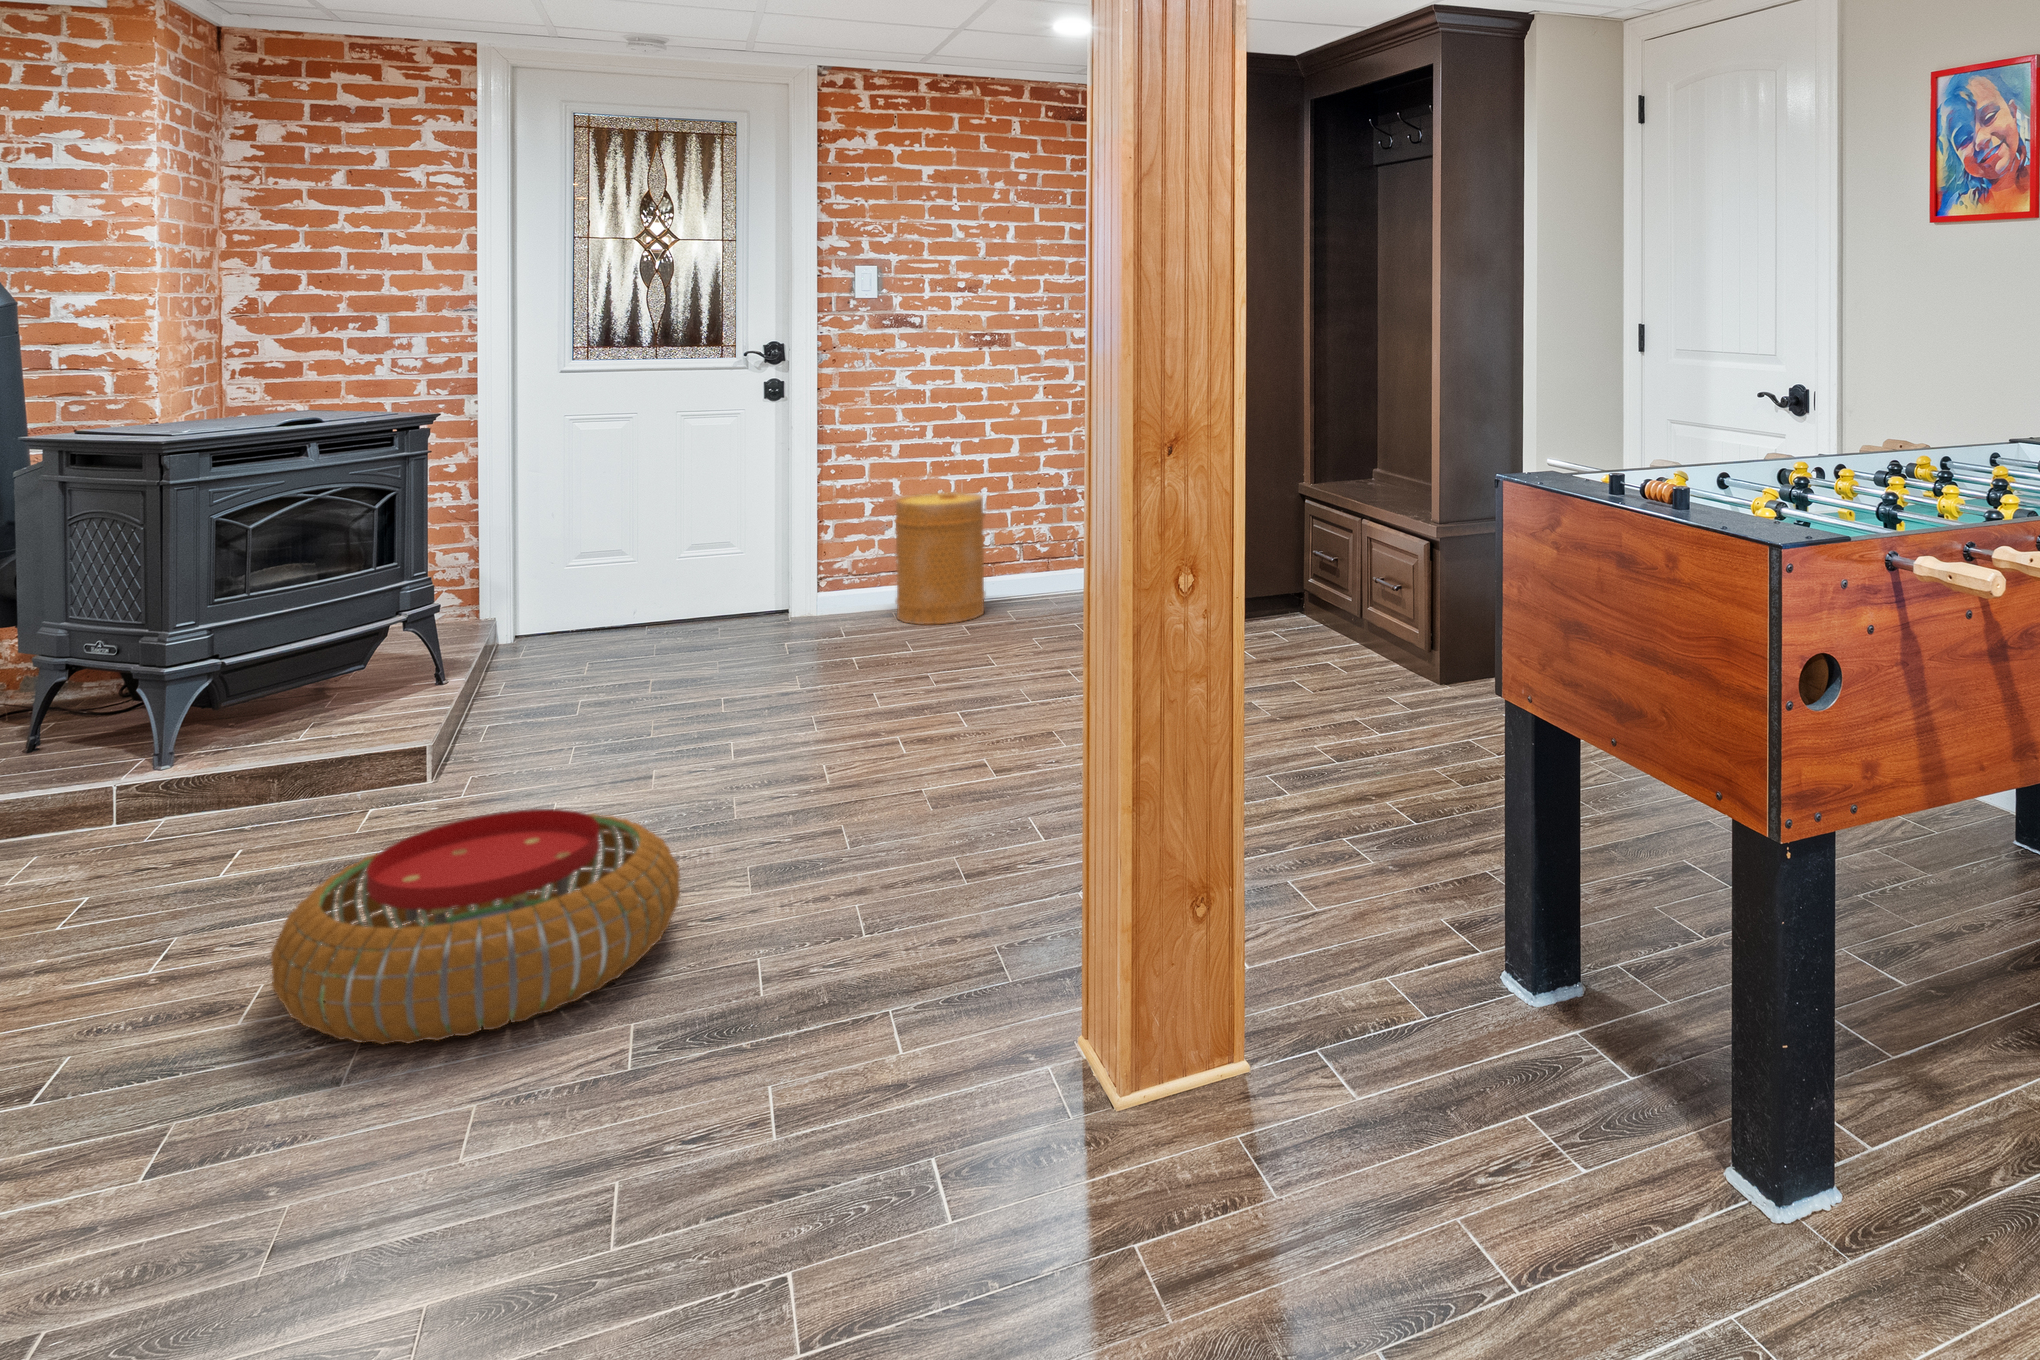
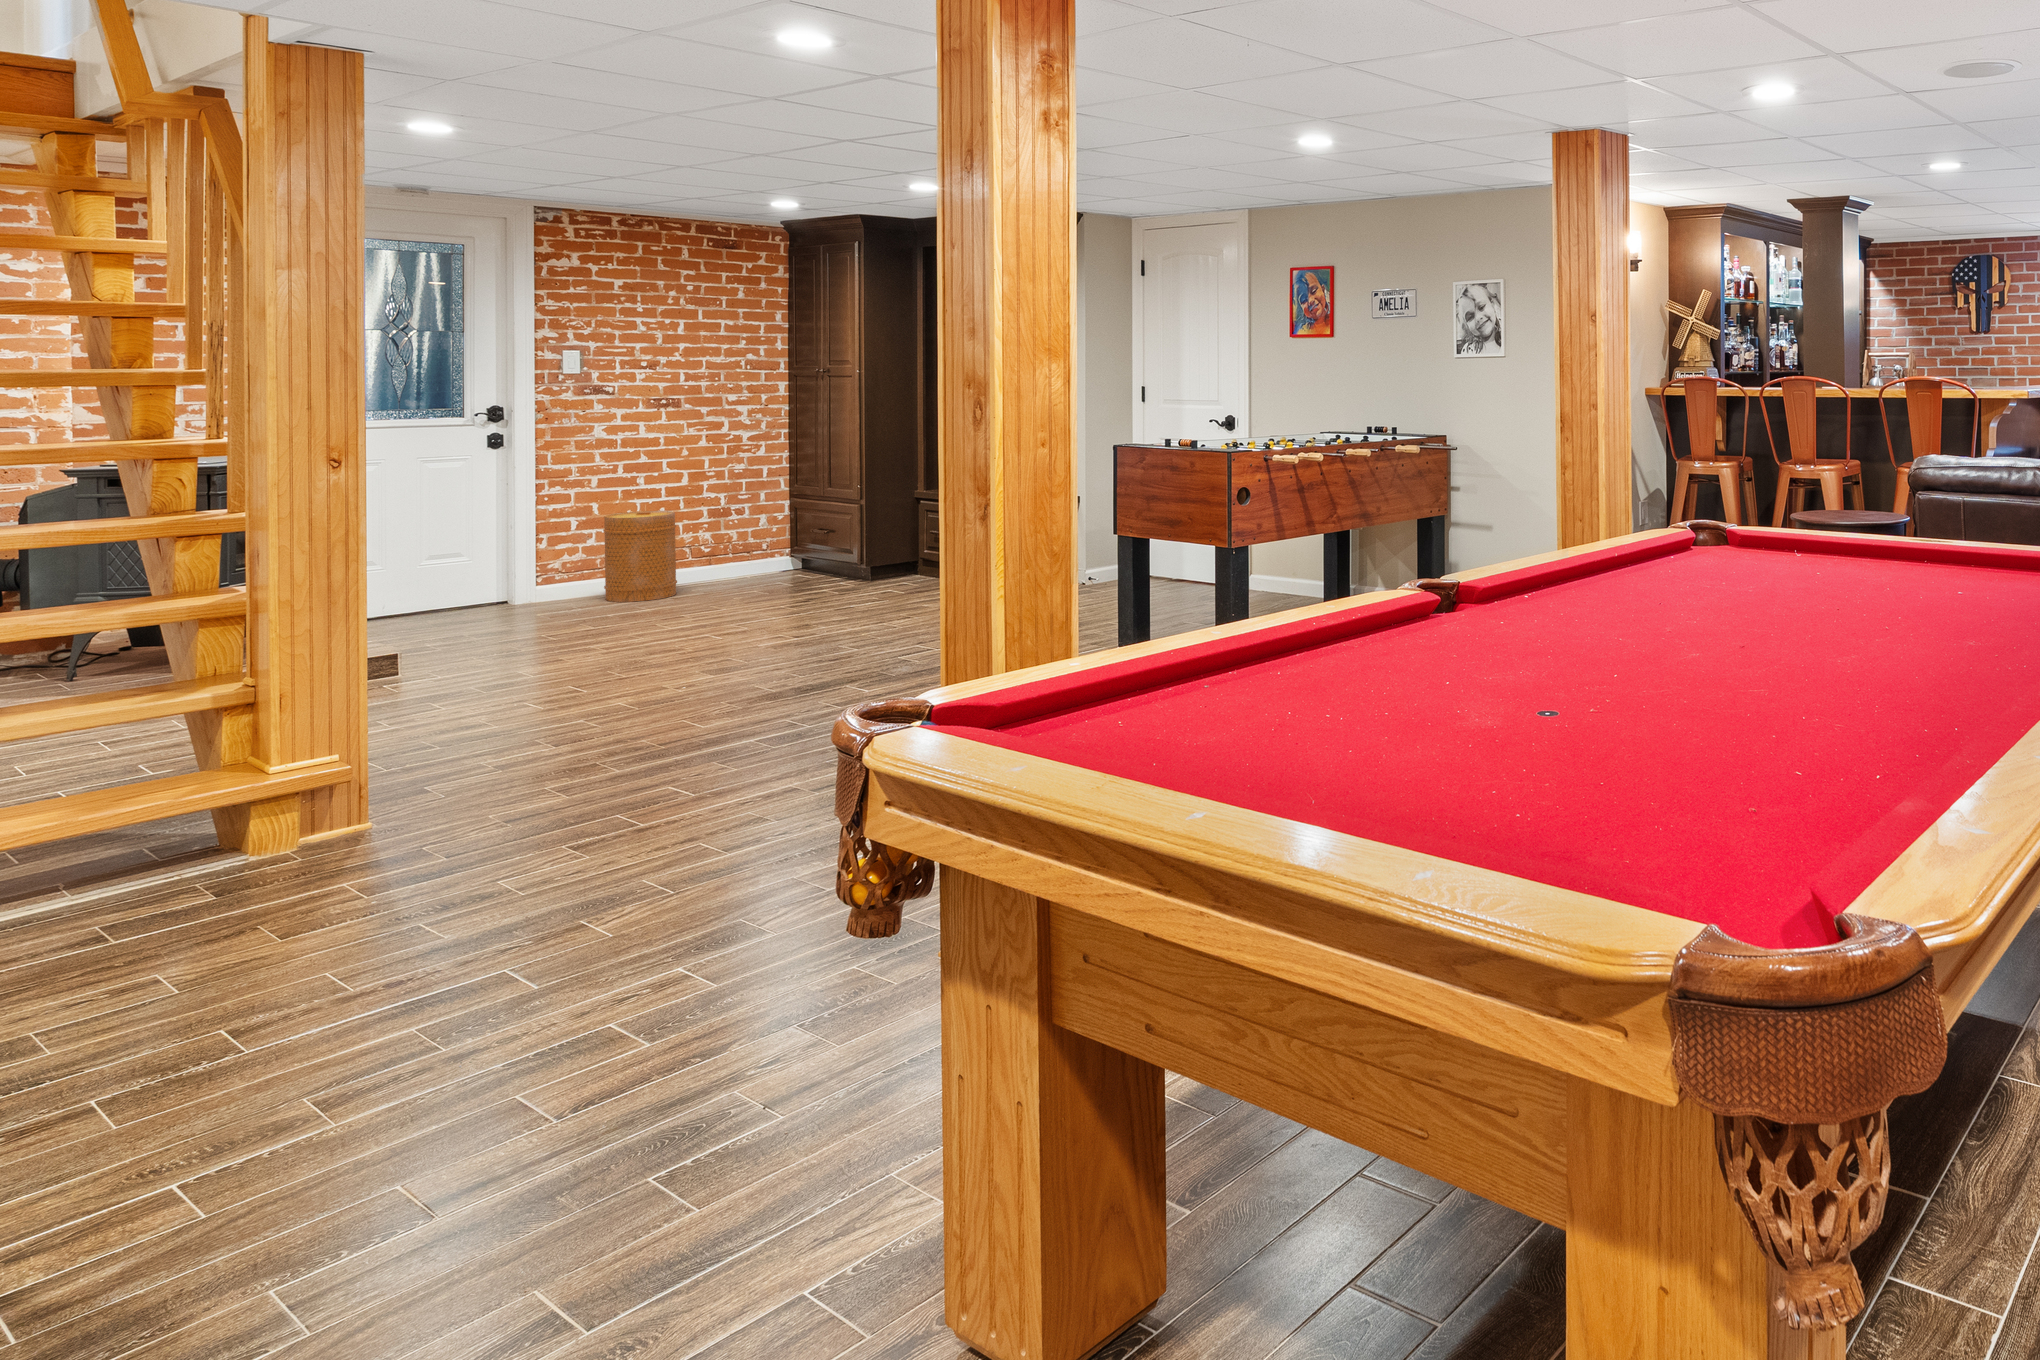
pouf: present [271,809,680,1045] -> none [512,639,712,727]

